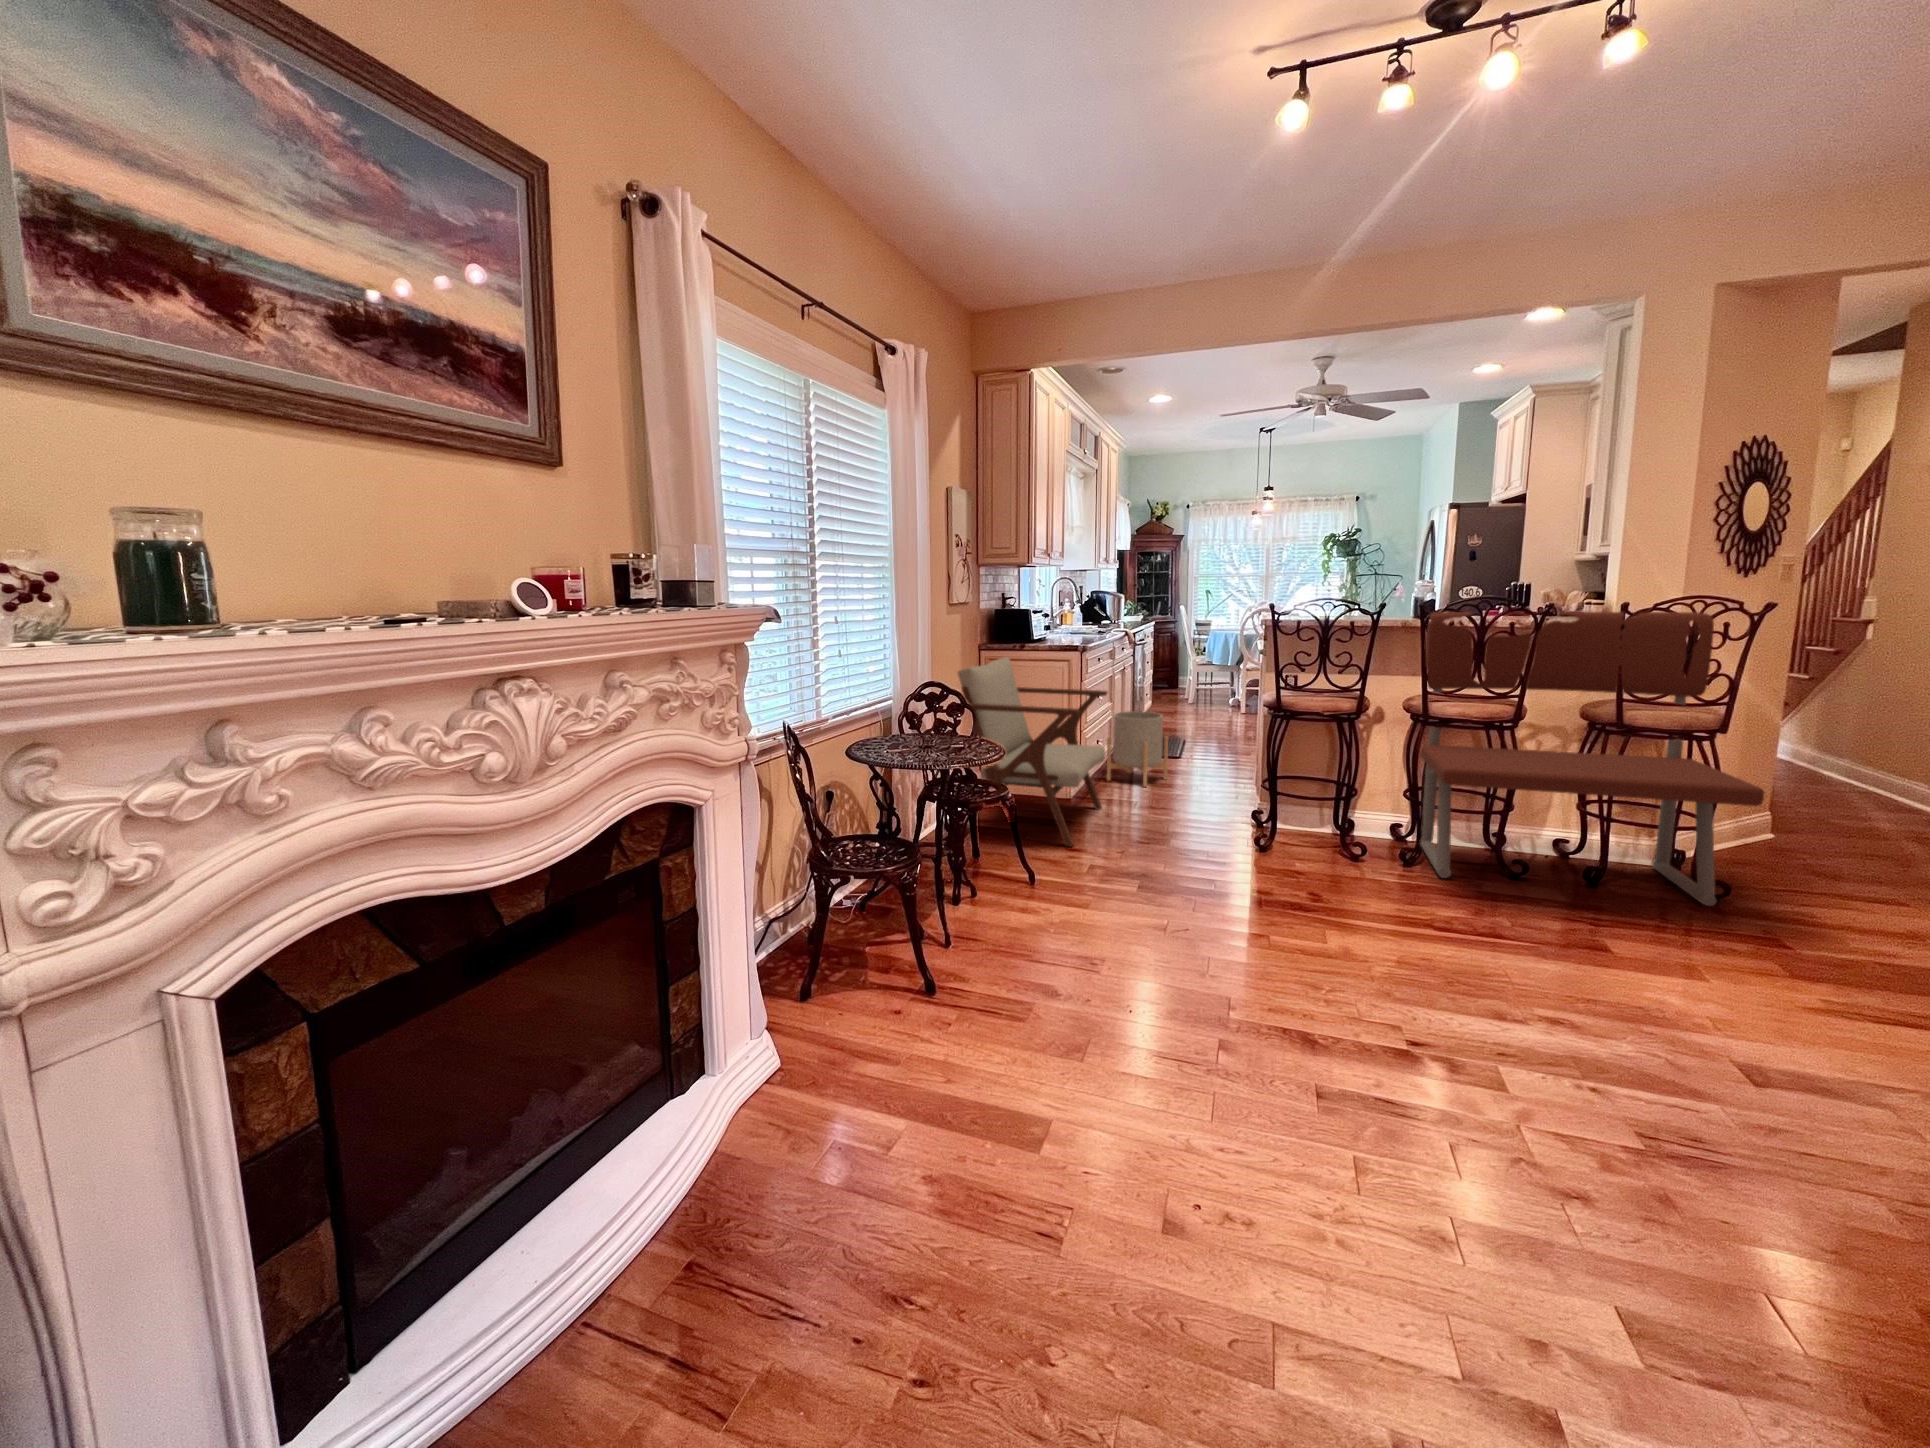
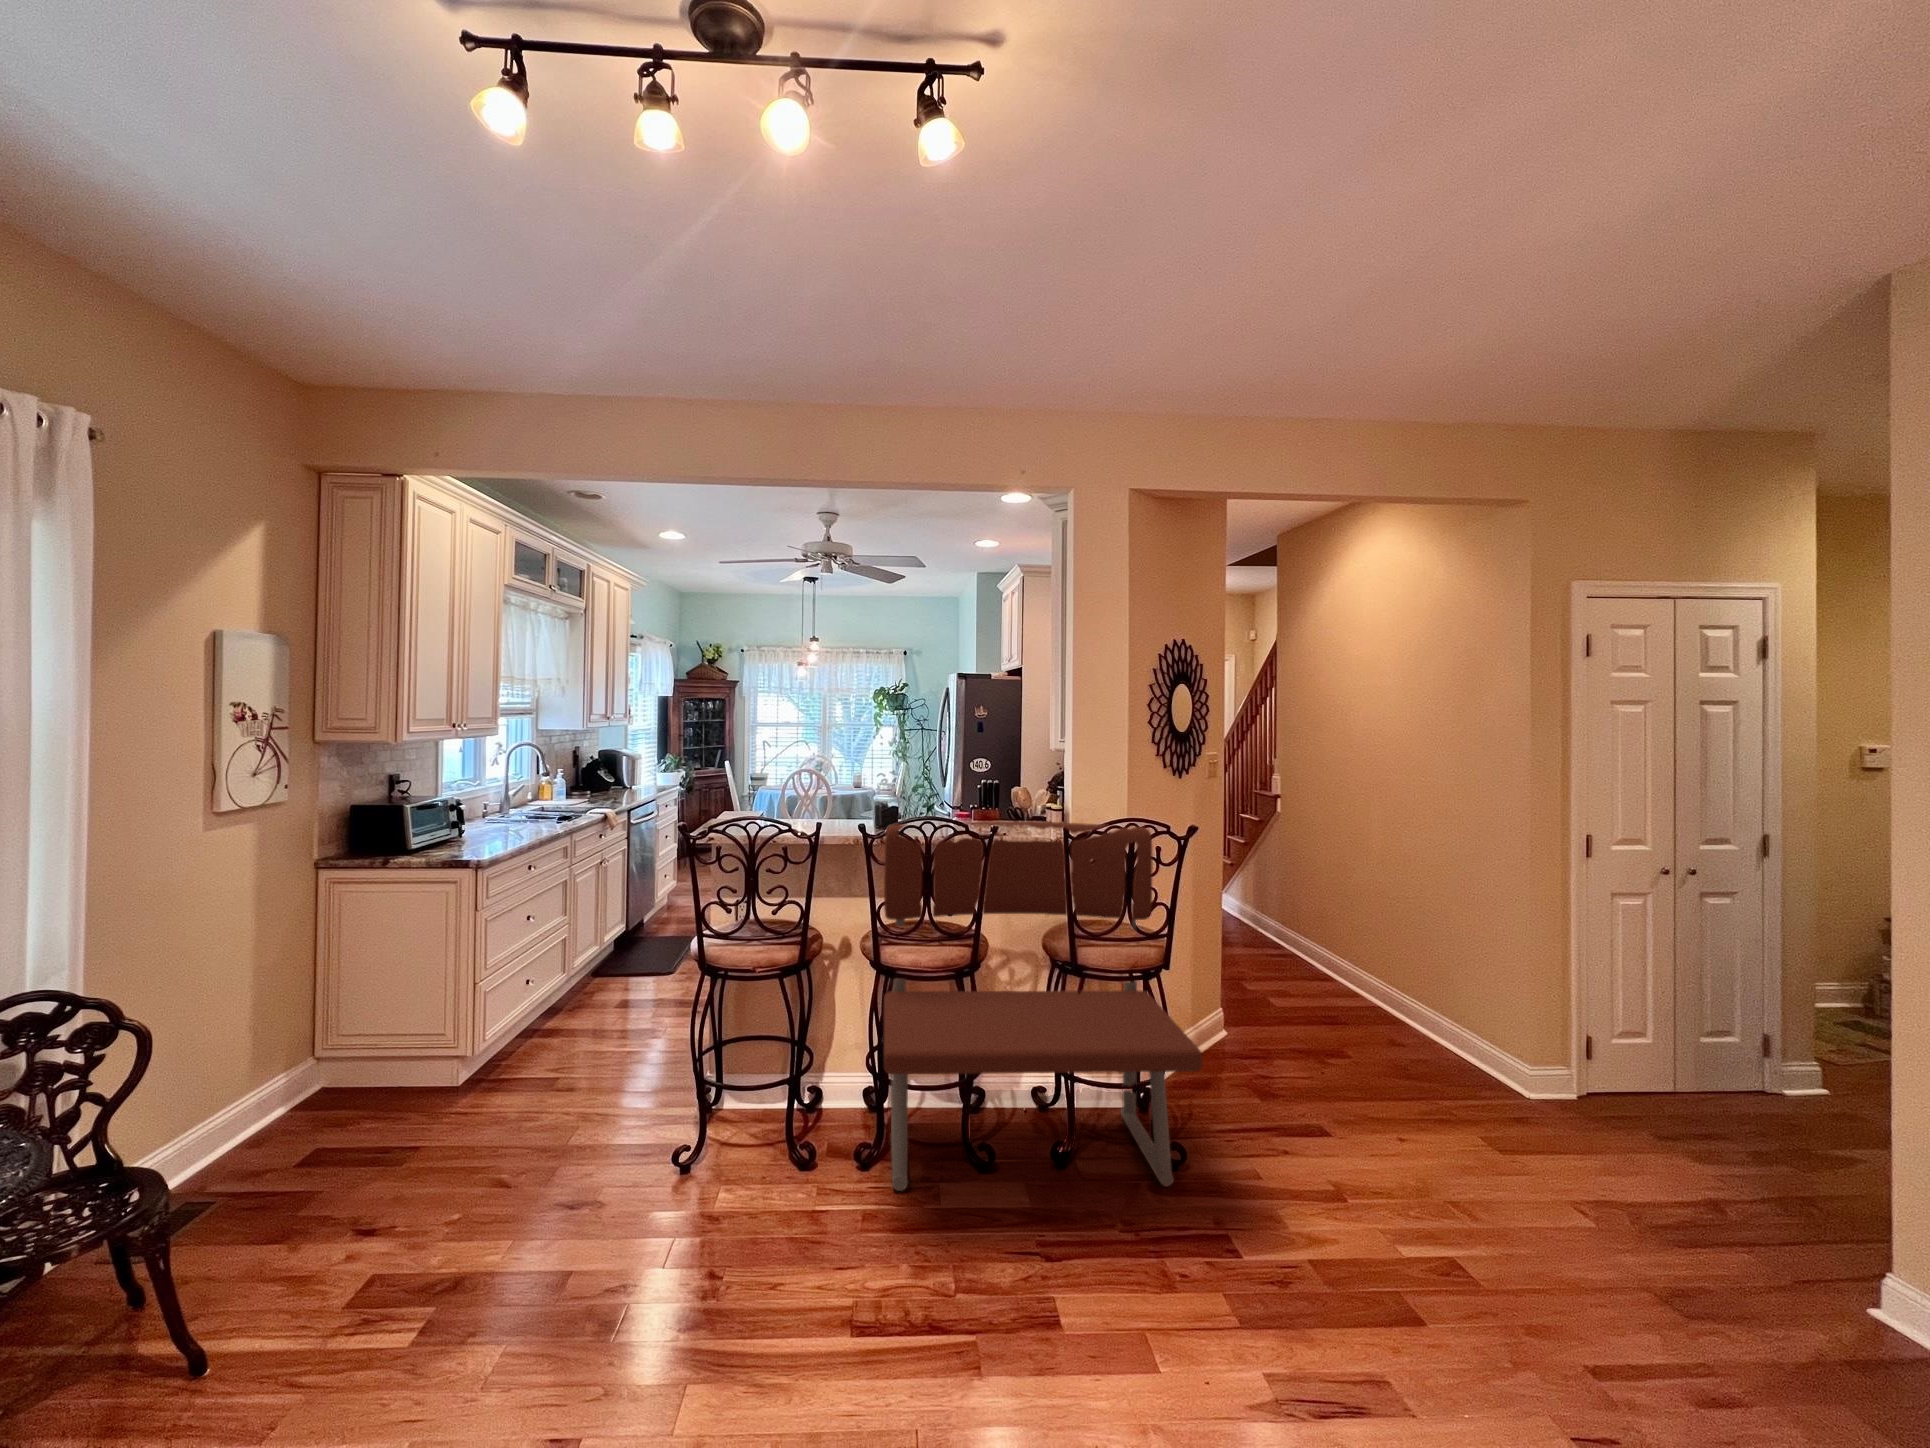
lounge chair: present [958,657,1107,847] -> none [139,882,506,1223]
planter: present [1107,711,1168,787] -> none [545,928,634,1041]

